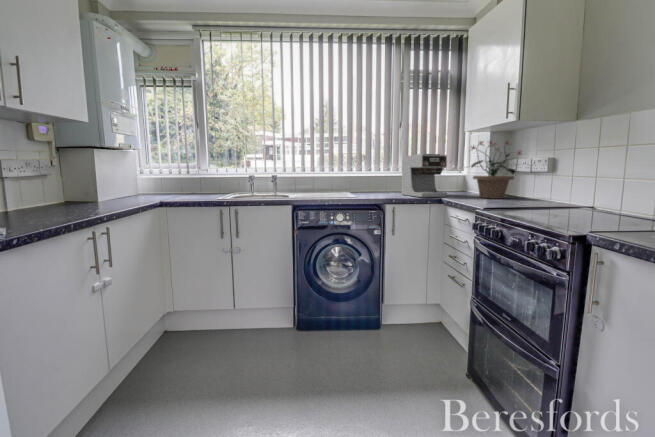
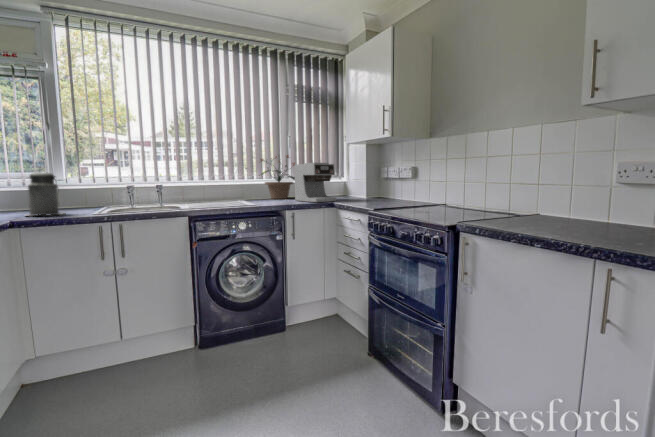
potted plant: present [471,141,521,198] -> present [261,155,295,199]
canister: none [169,160,198,200] -> present [26,171,64,216]

